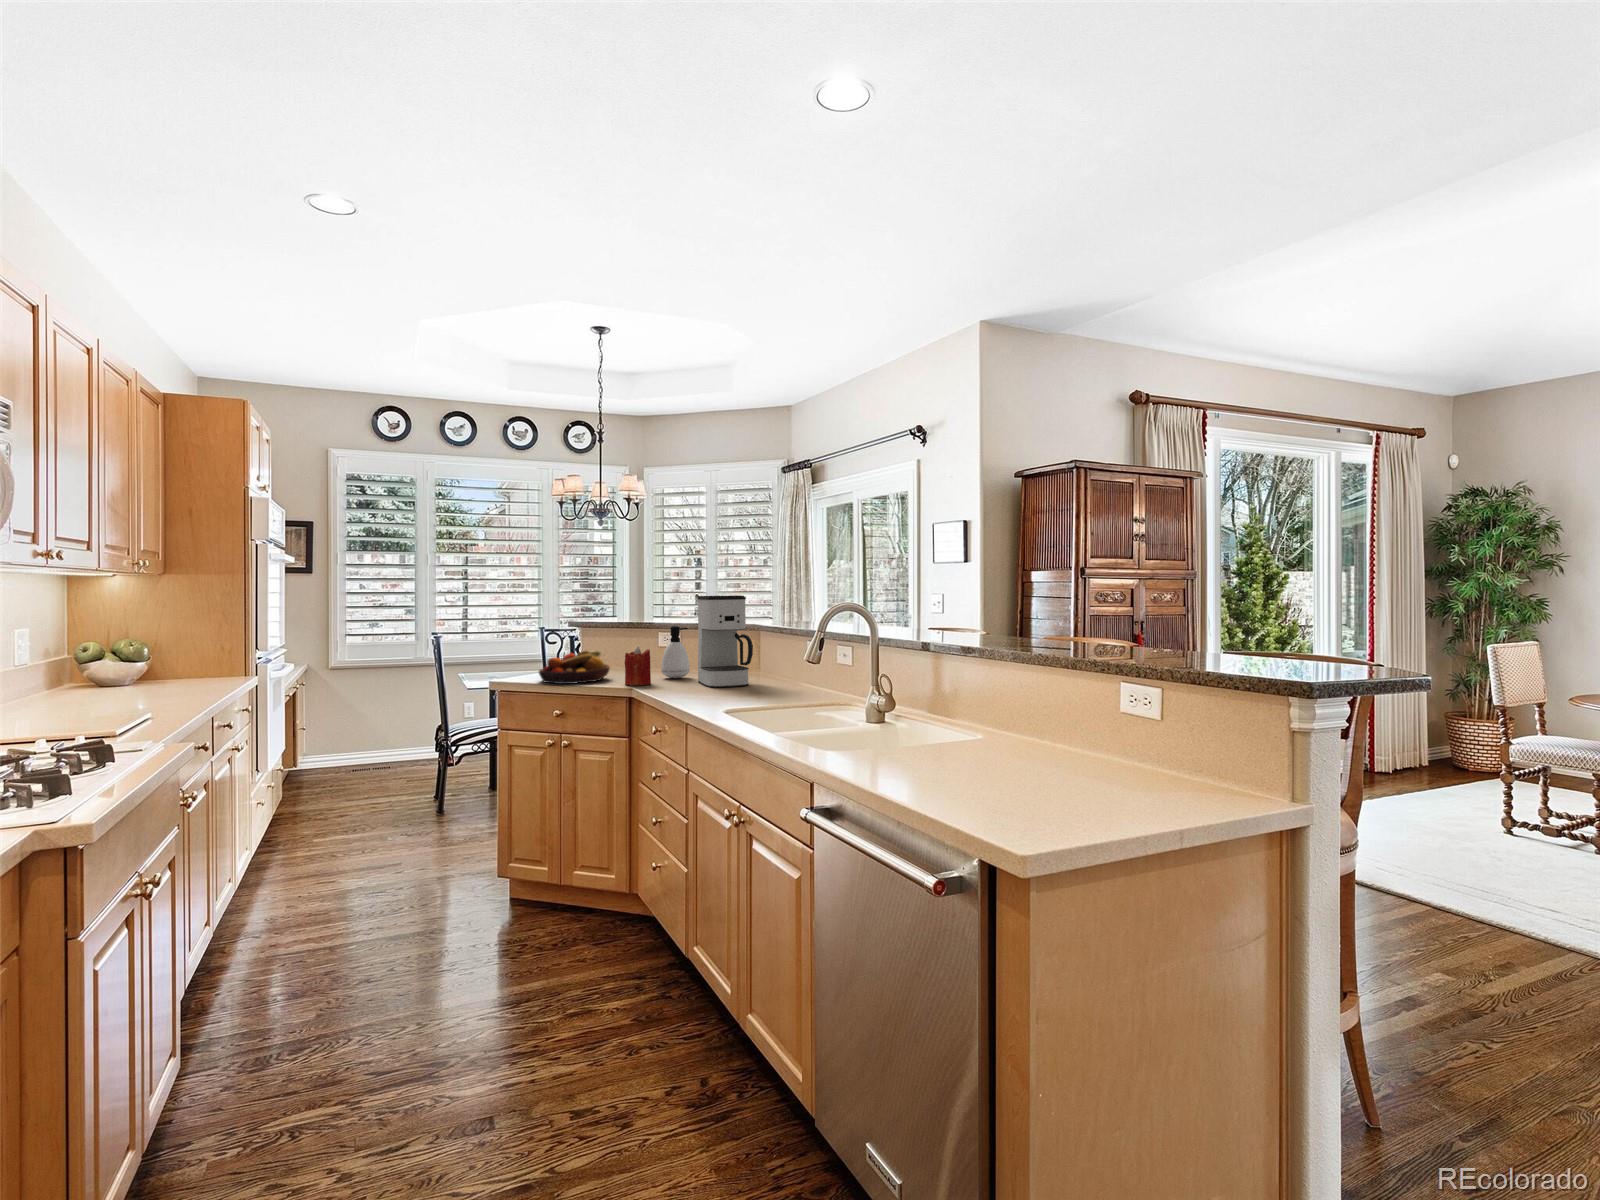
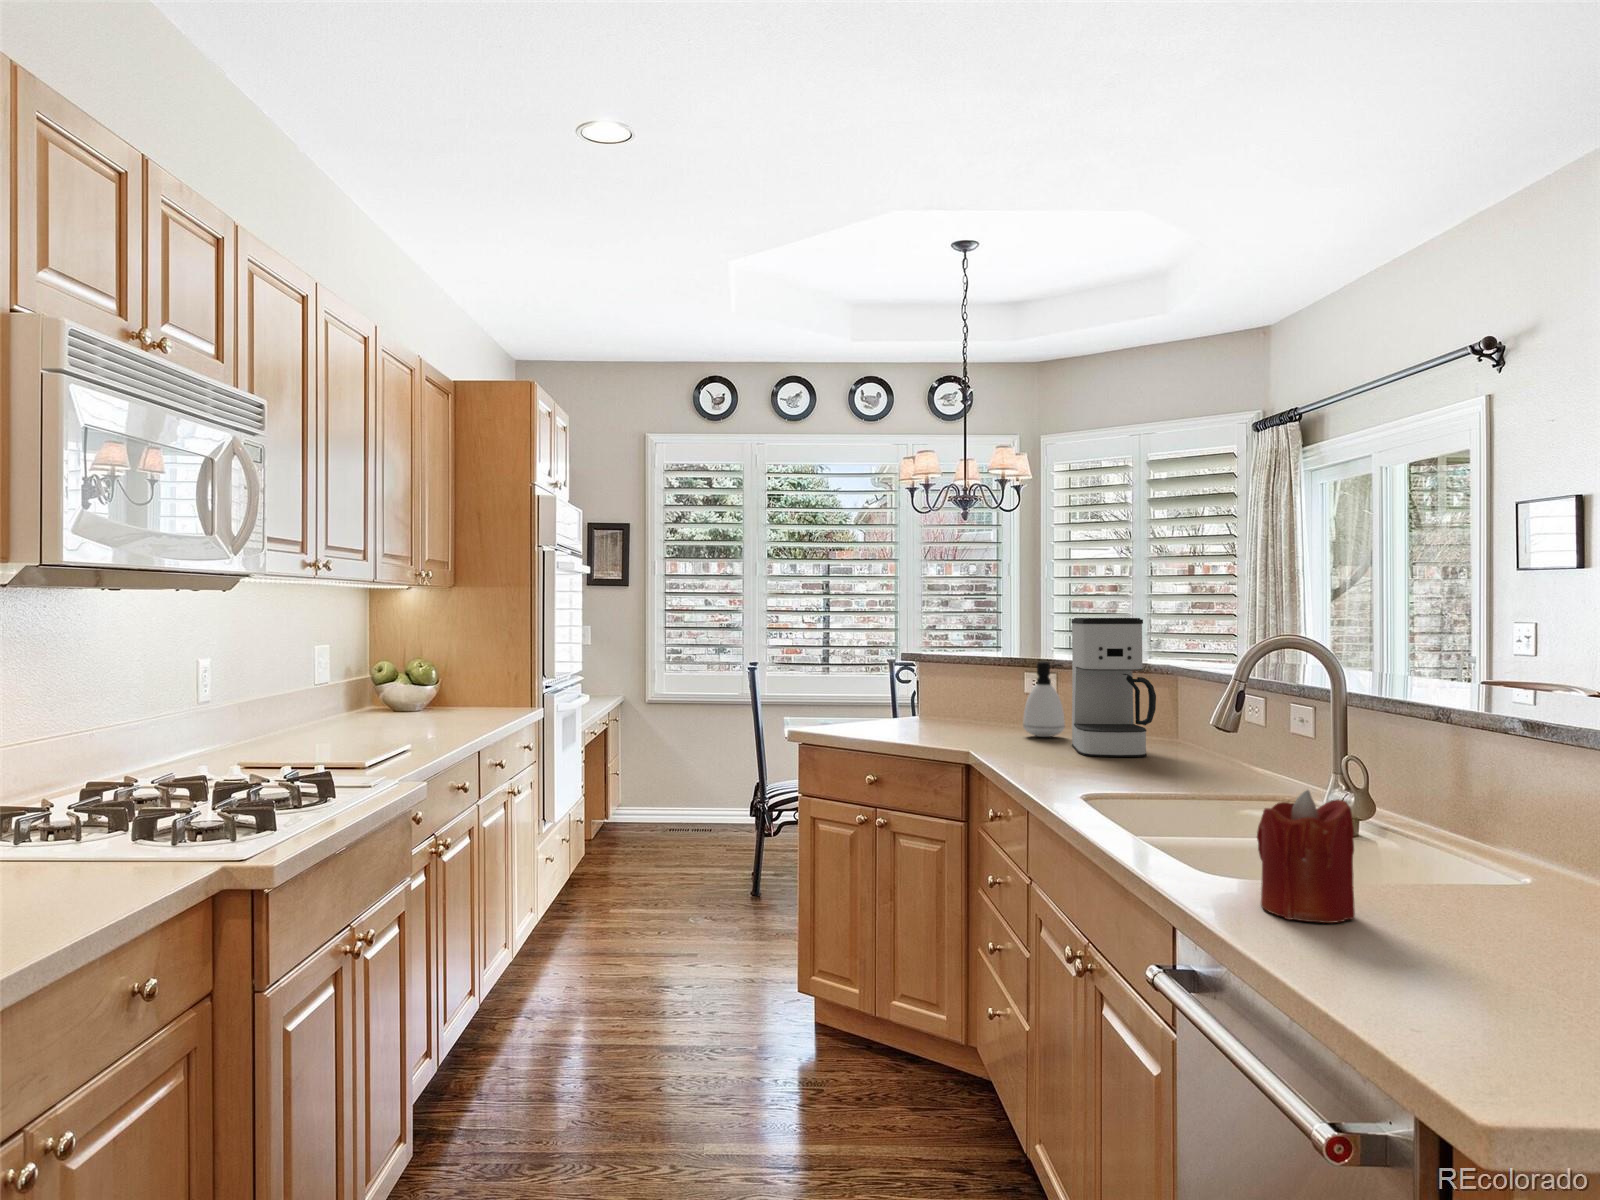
candle: present [625,647,651,686] -> present [1257,790,1355,923]
fruit bowl: present [539,651,610,684] -> none [859,691,952,736]

